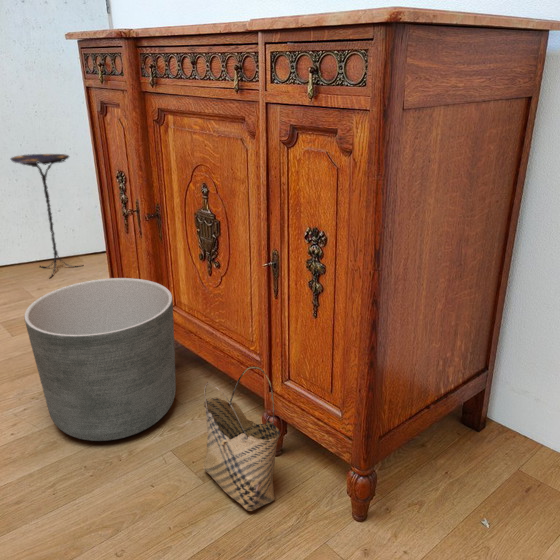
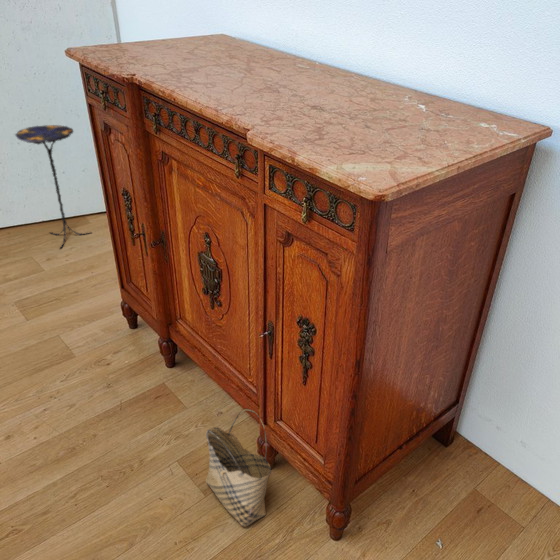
planter: present [24,278,176,441] -> none [44,295,181,448]

